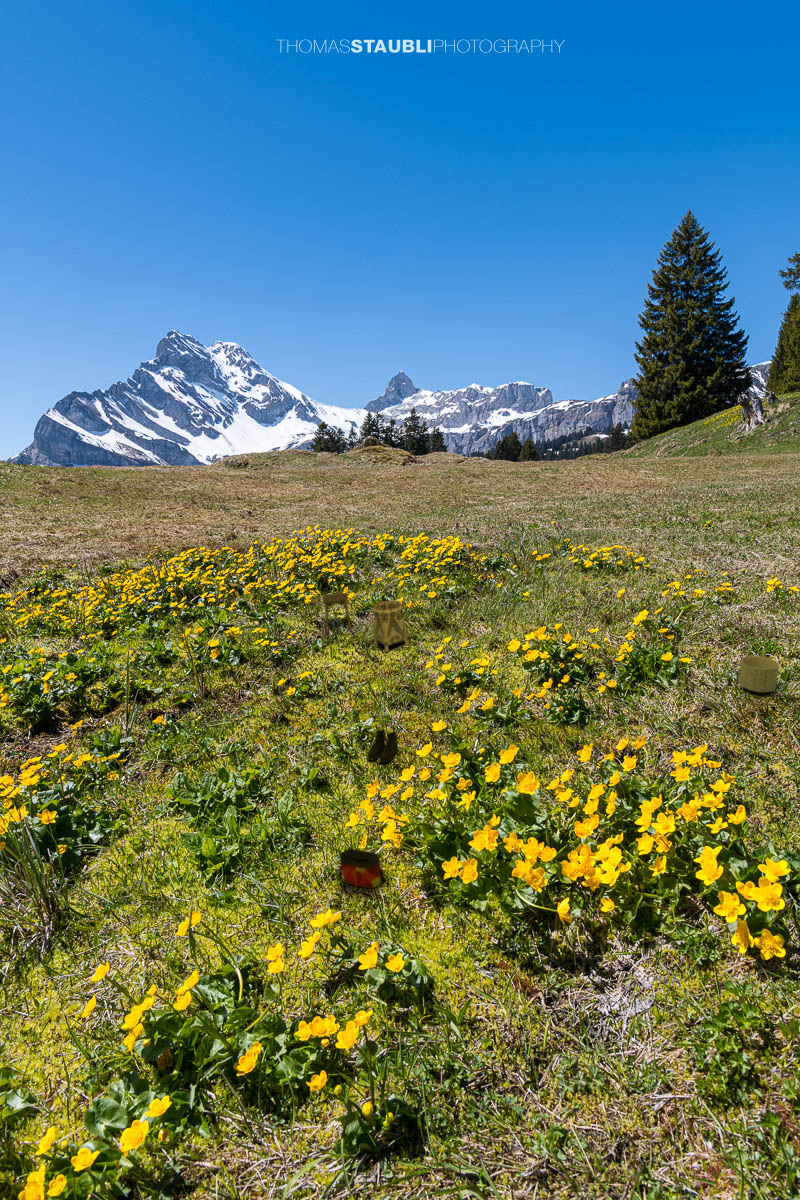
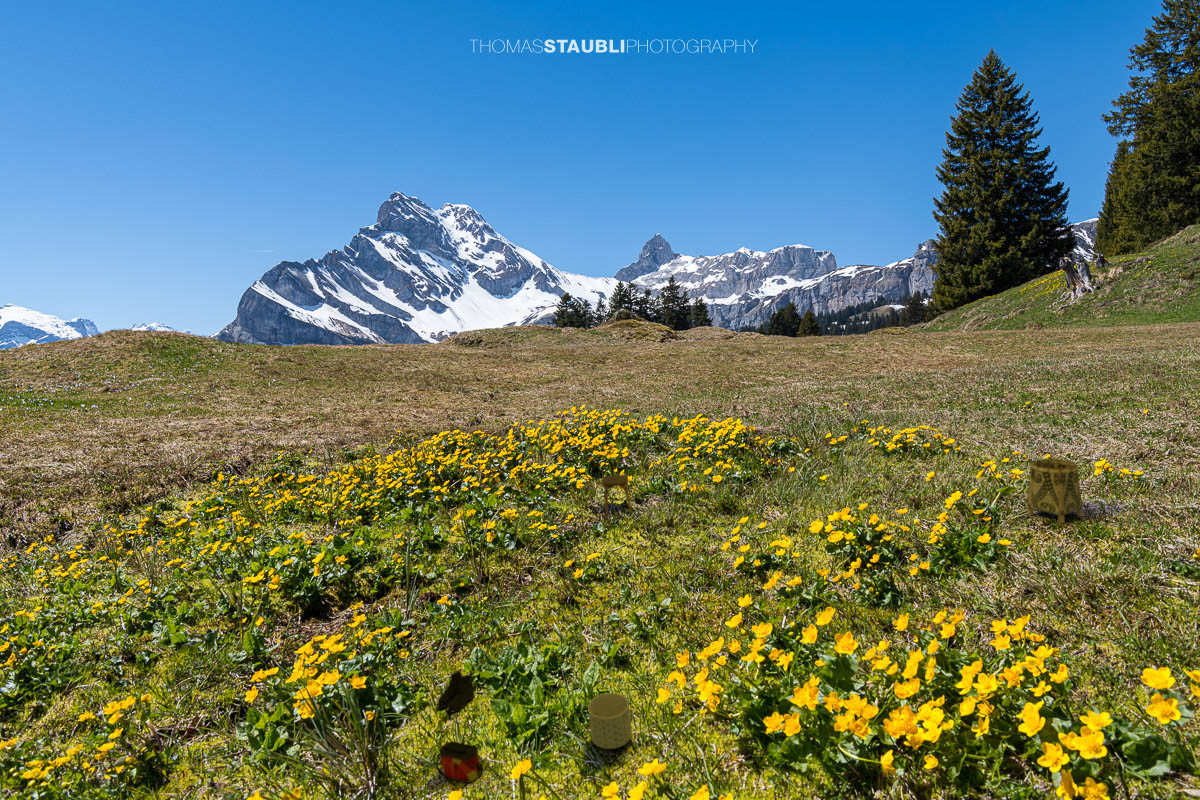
basket: present [373,601,409,652] -> present [1027,459,1083,523]
planter: present [739,656,779,693] -> present [588,693,632,749]
boots: present [368,729,398,763] -> present [437,671,475,712]
bag: present [338,849,385,889] -> present [440,741,483,783]

